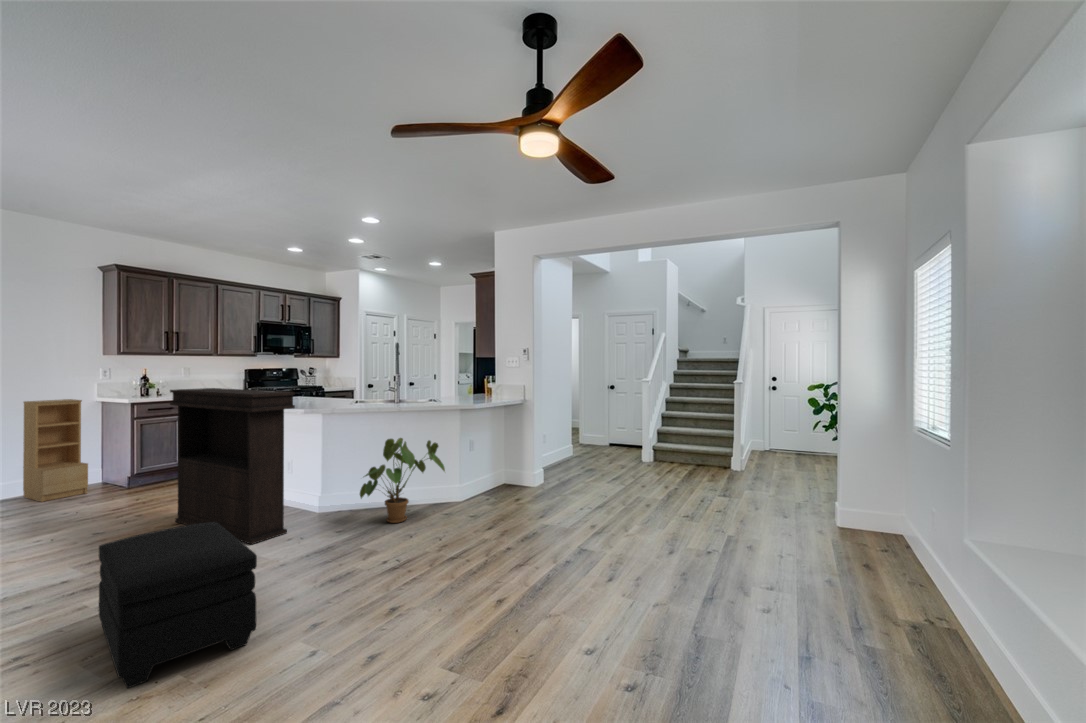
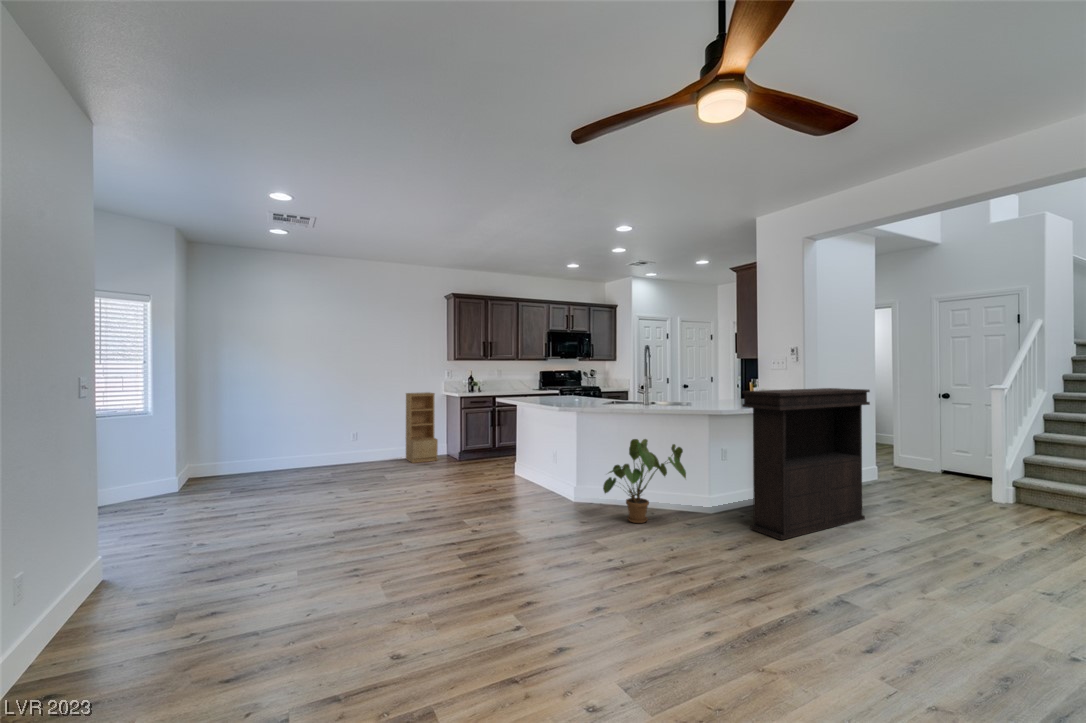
console table: present [170,388,295,544] -> present [742,388,870,540]
ottoman: present [99,522,257,688] -> none [386,494,481,611]

